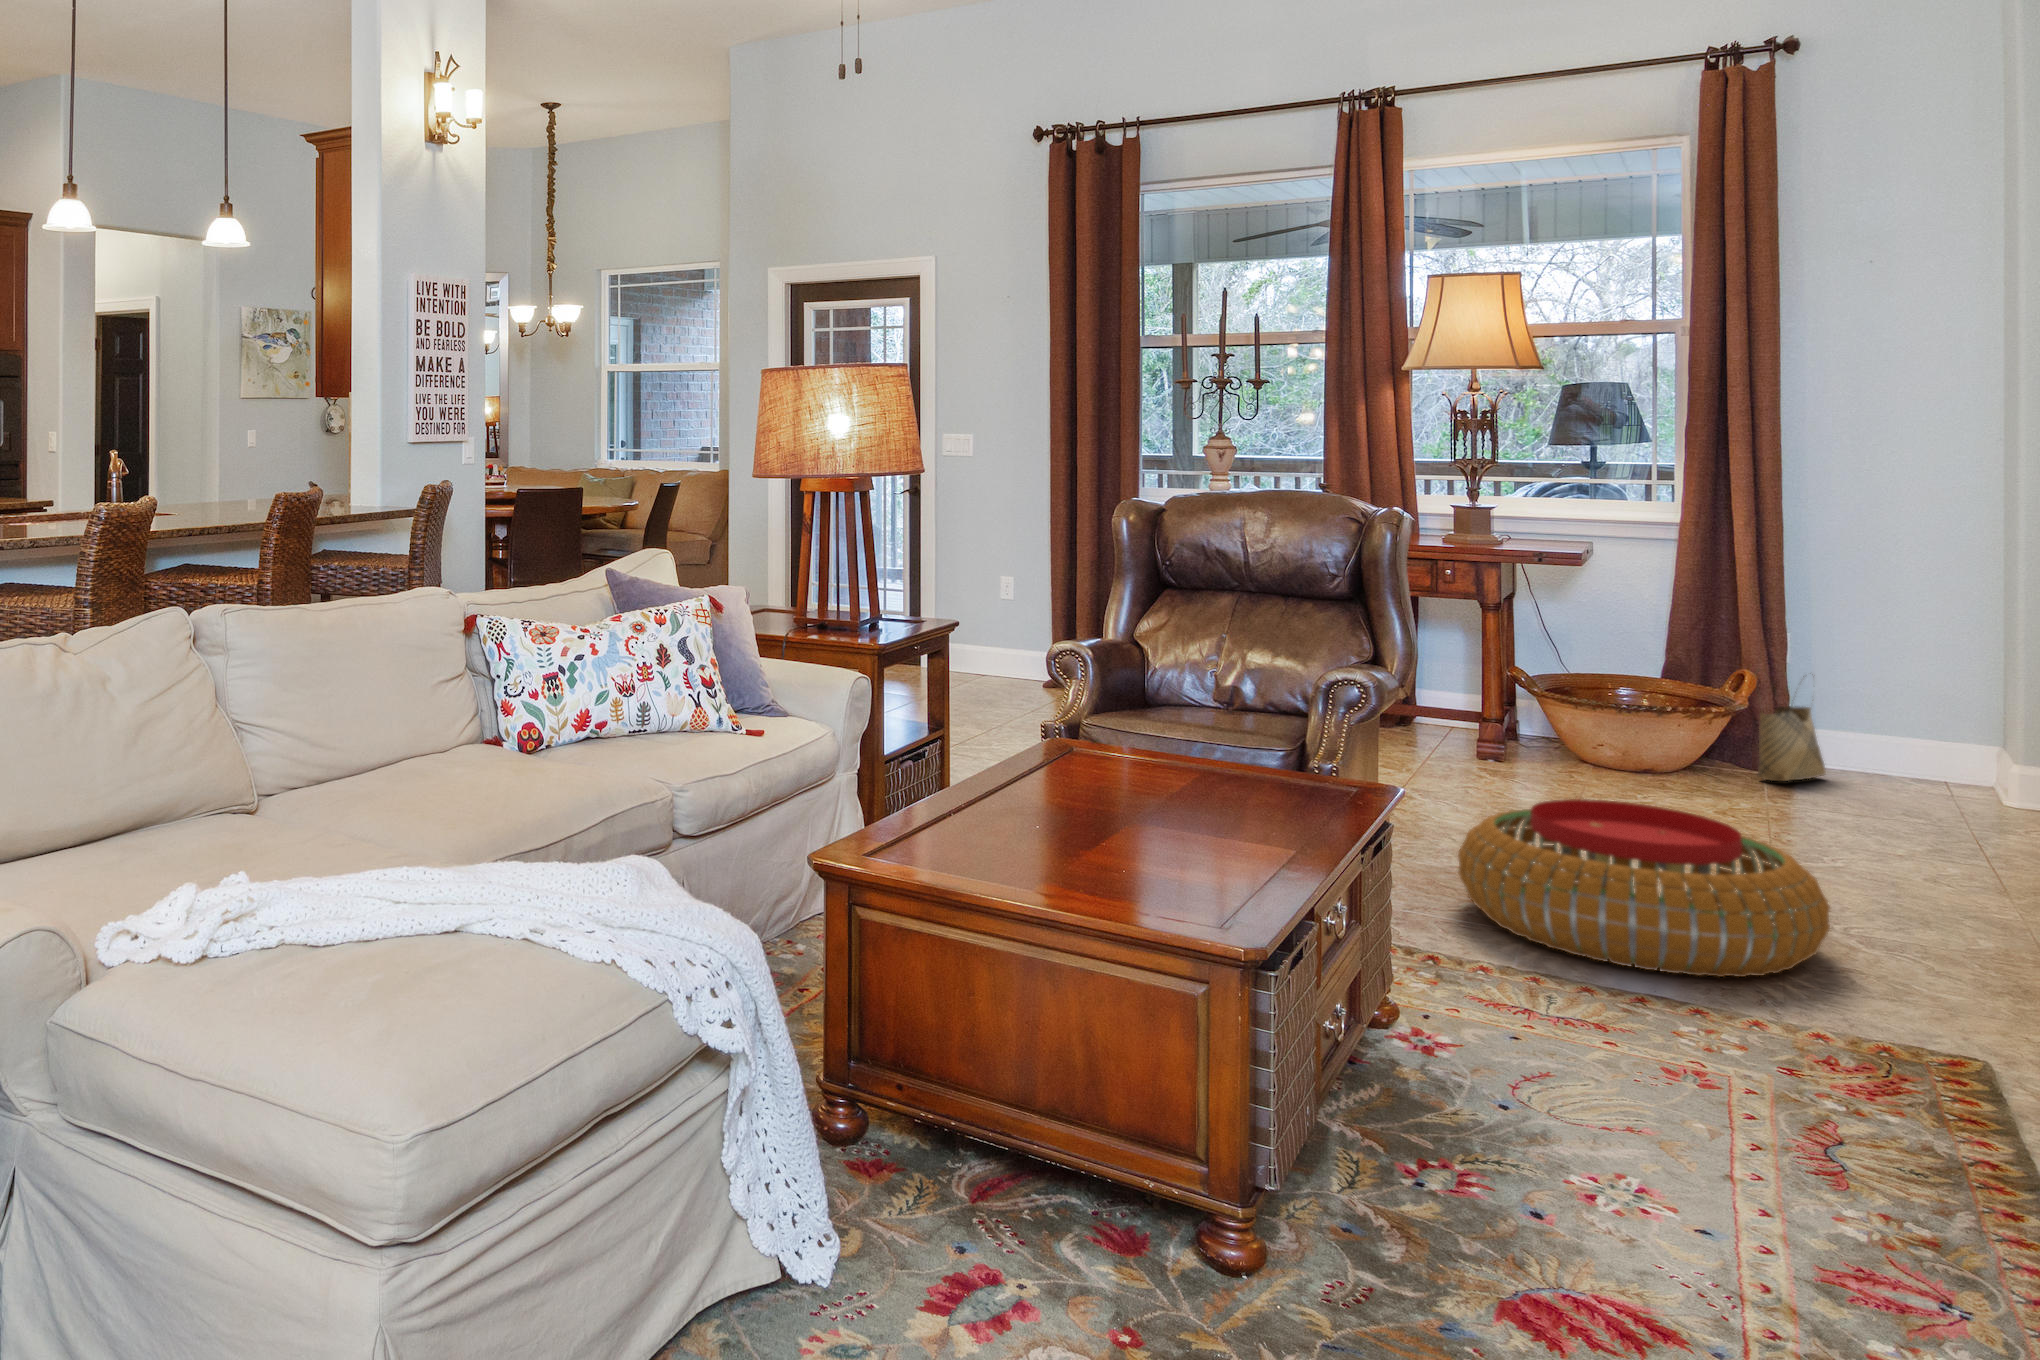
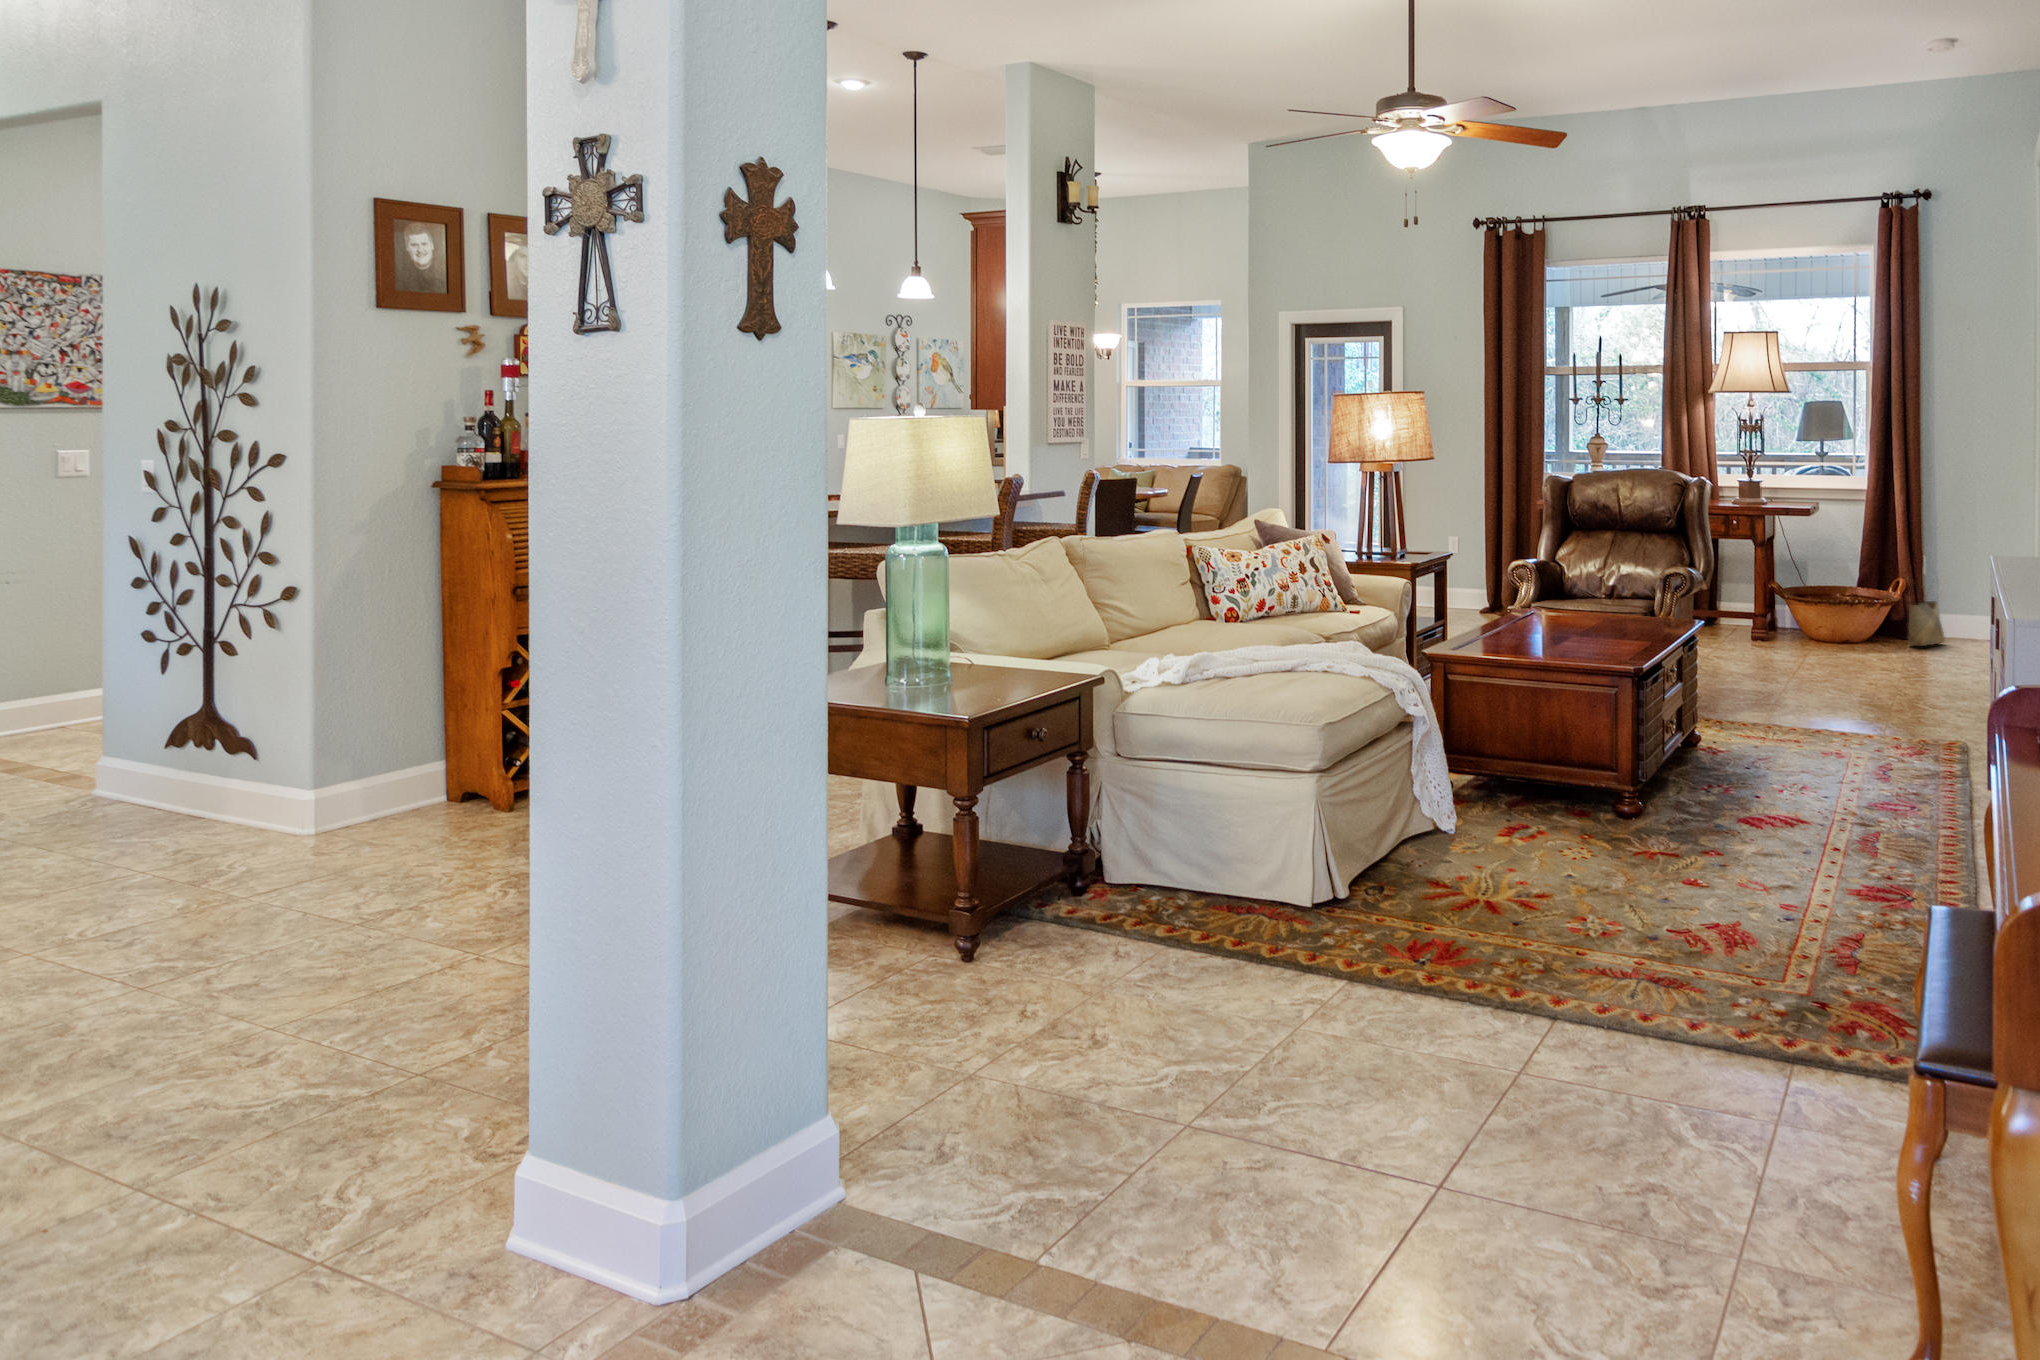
pouf: present [1458,799,1830,977] -> none [1737,644,1921,730]

